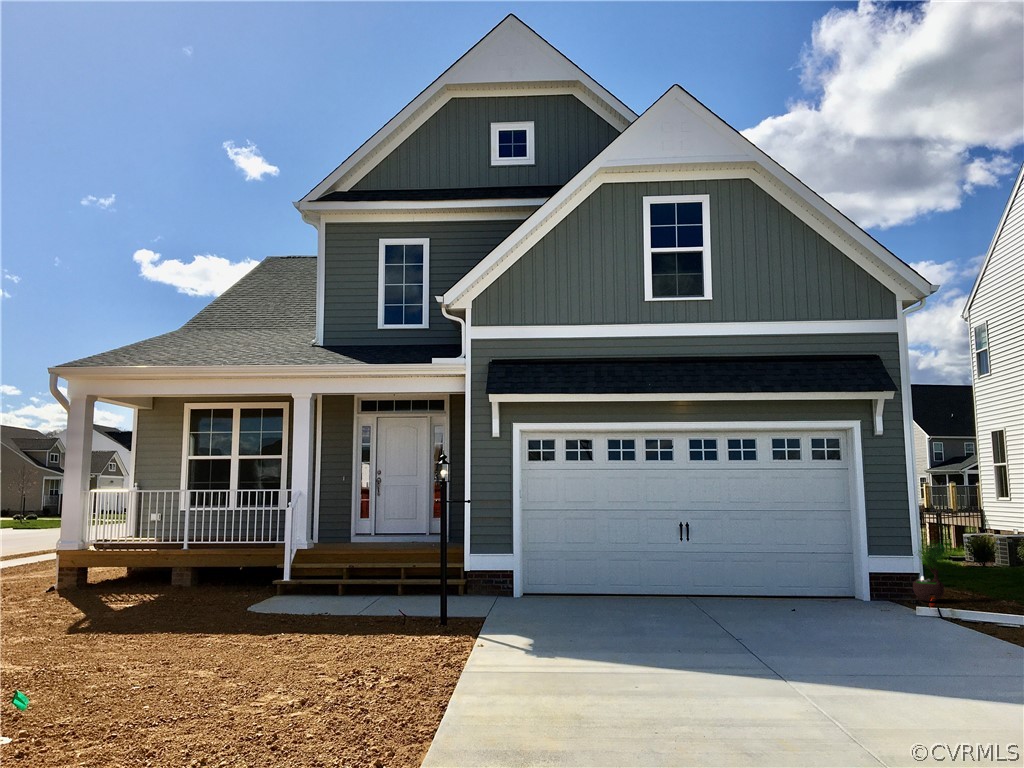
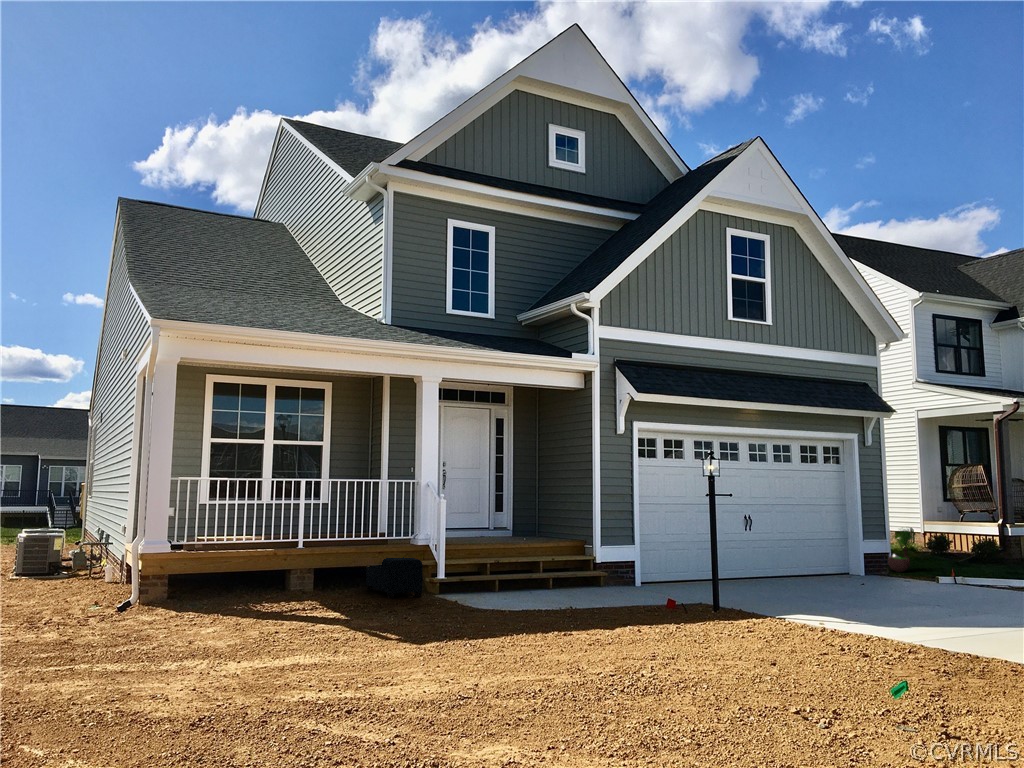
bench: none [237,555,295,597] -> present [366,557,423,599]

